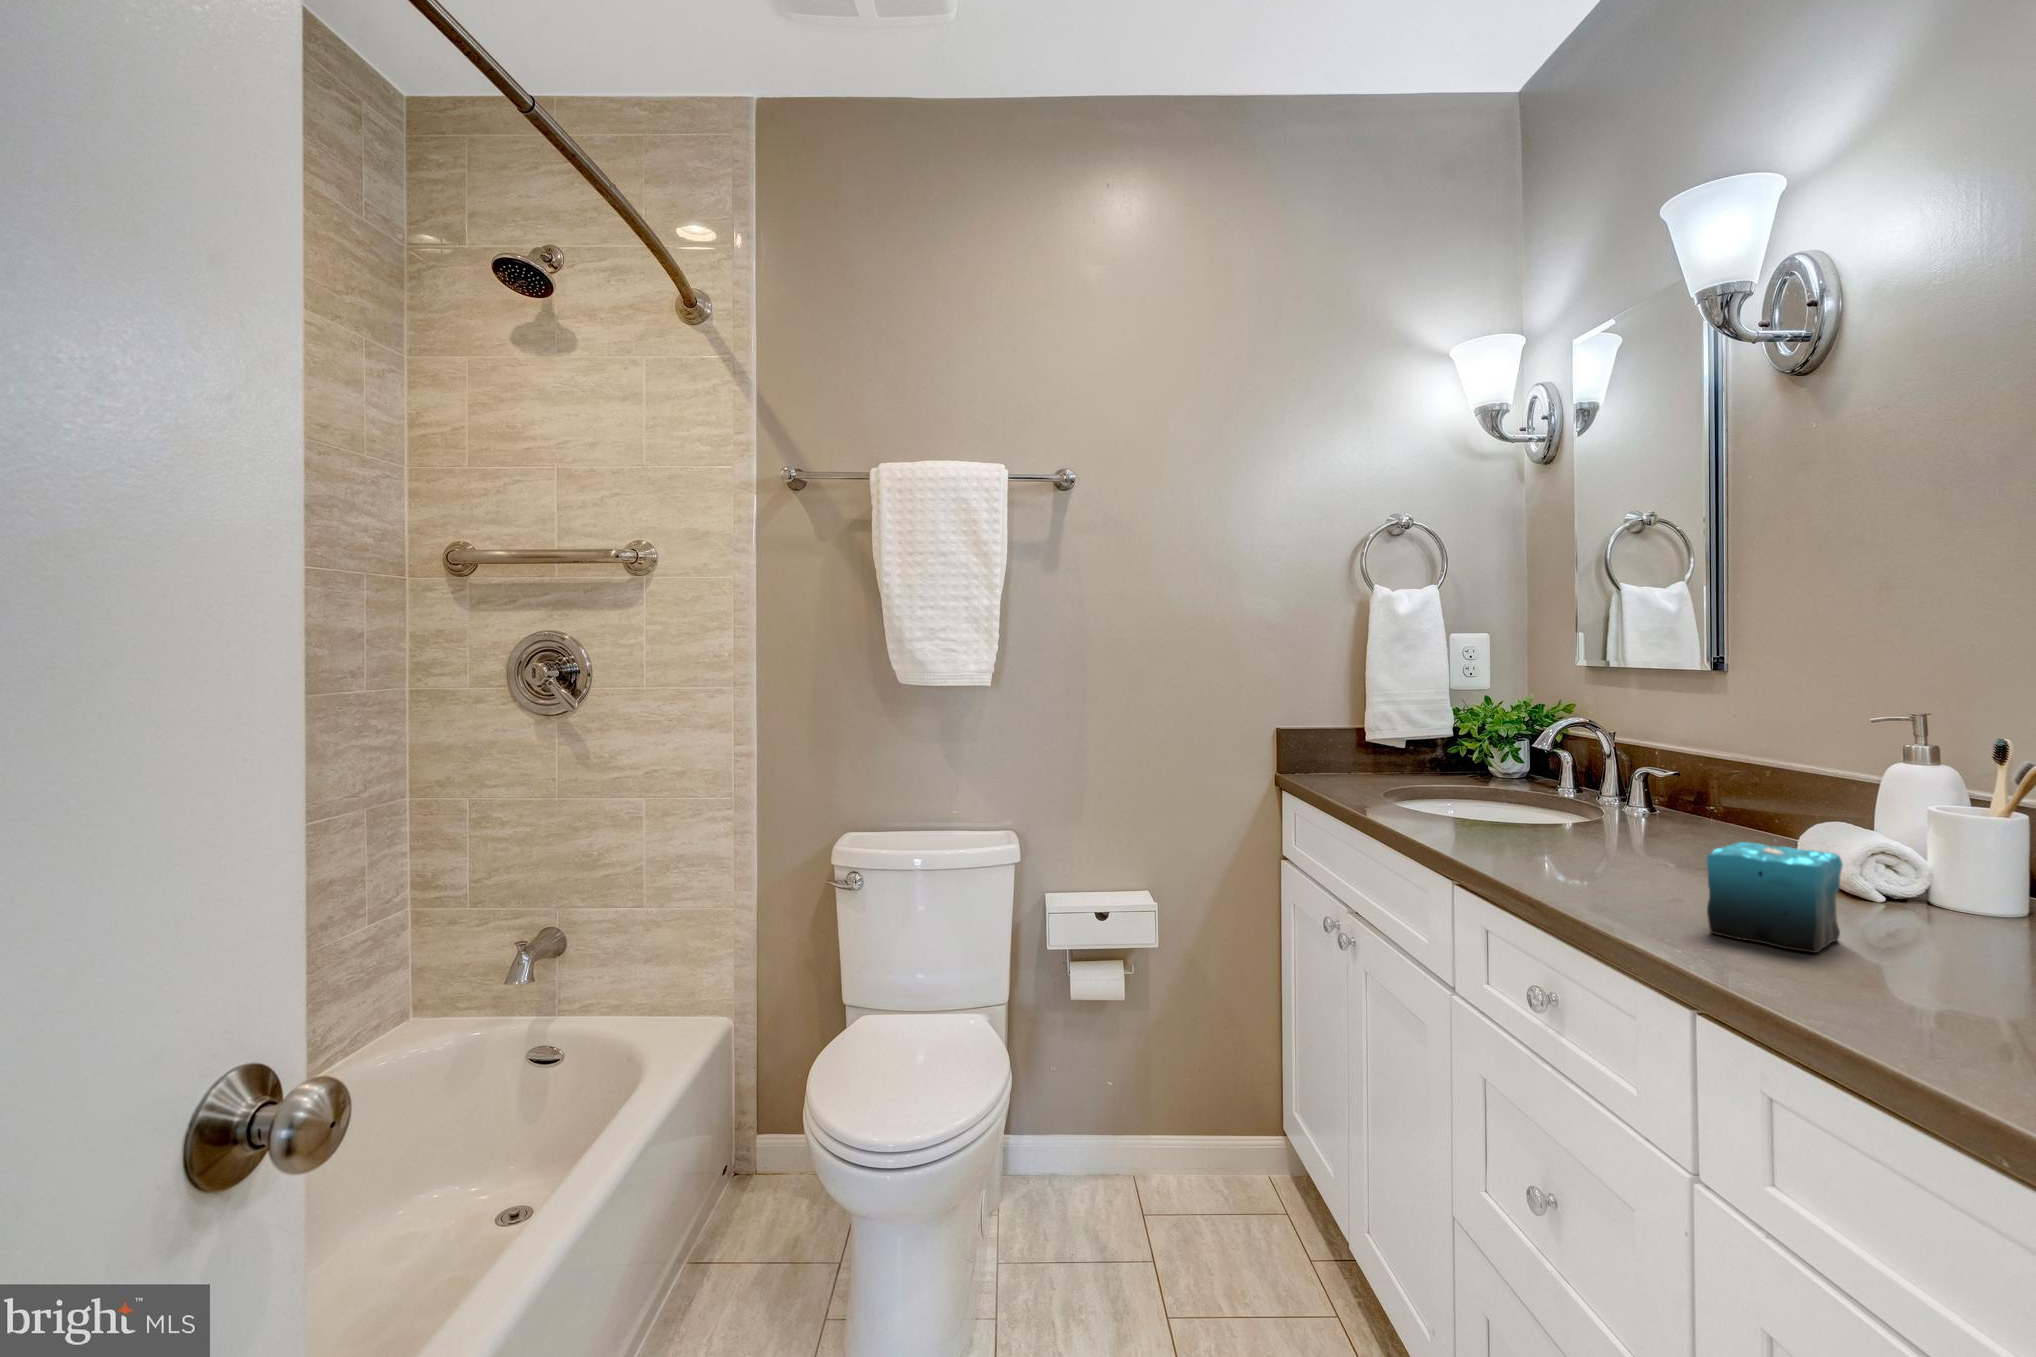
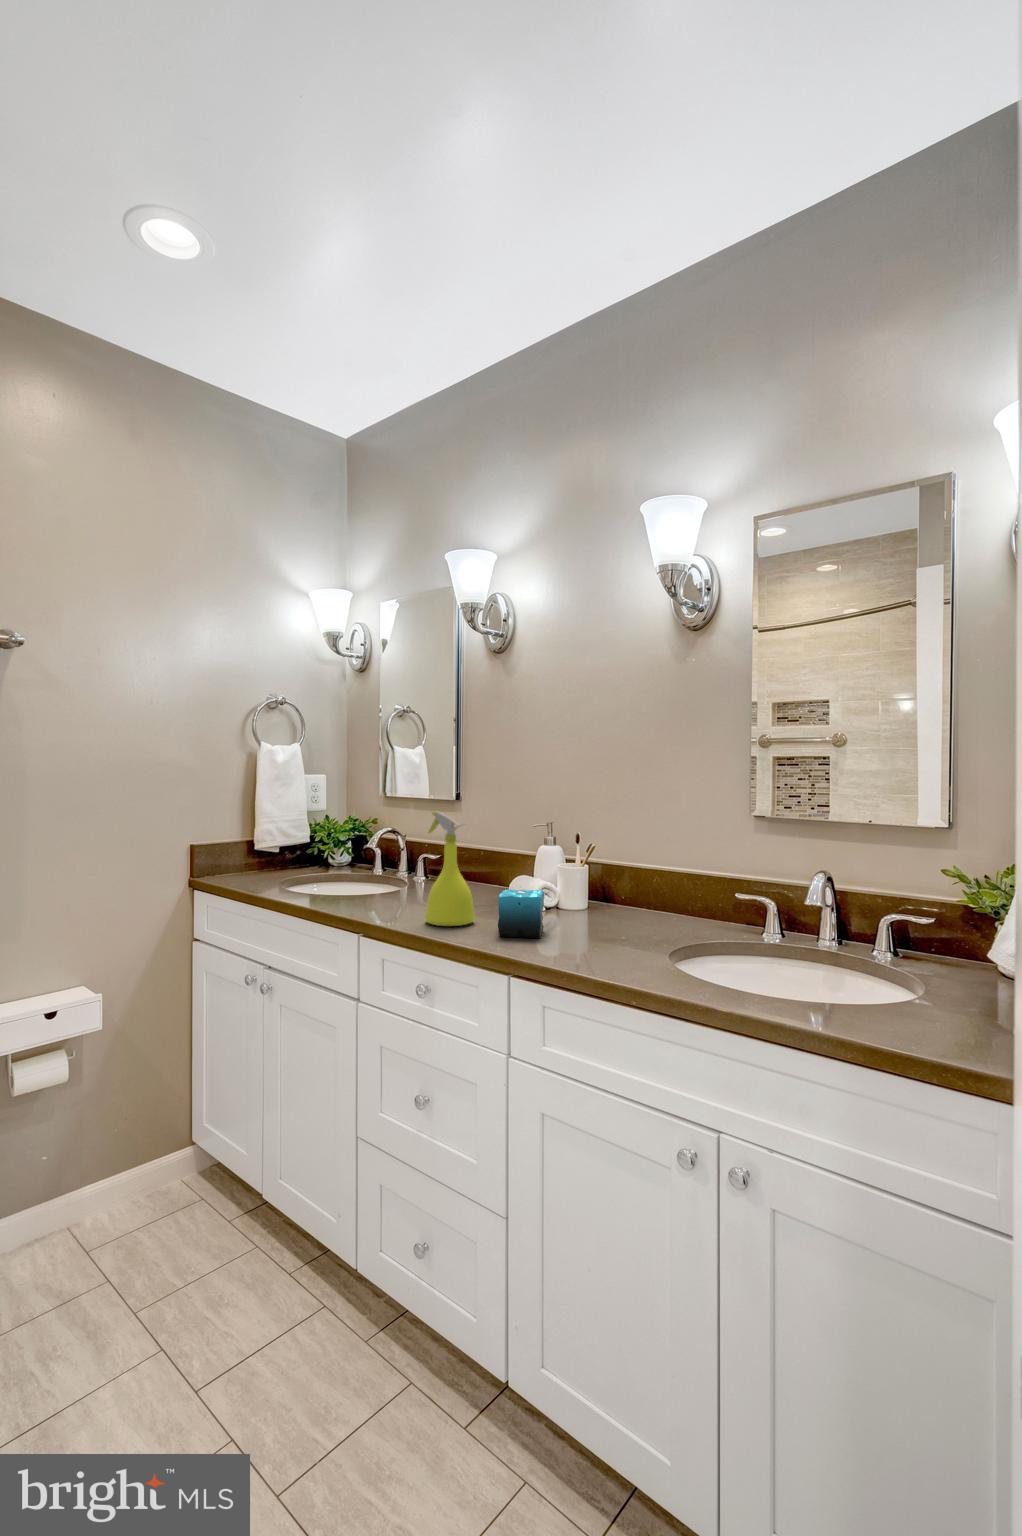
spray bottle: none [1570,682,1679,898] -> present [425,811,475,926]

